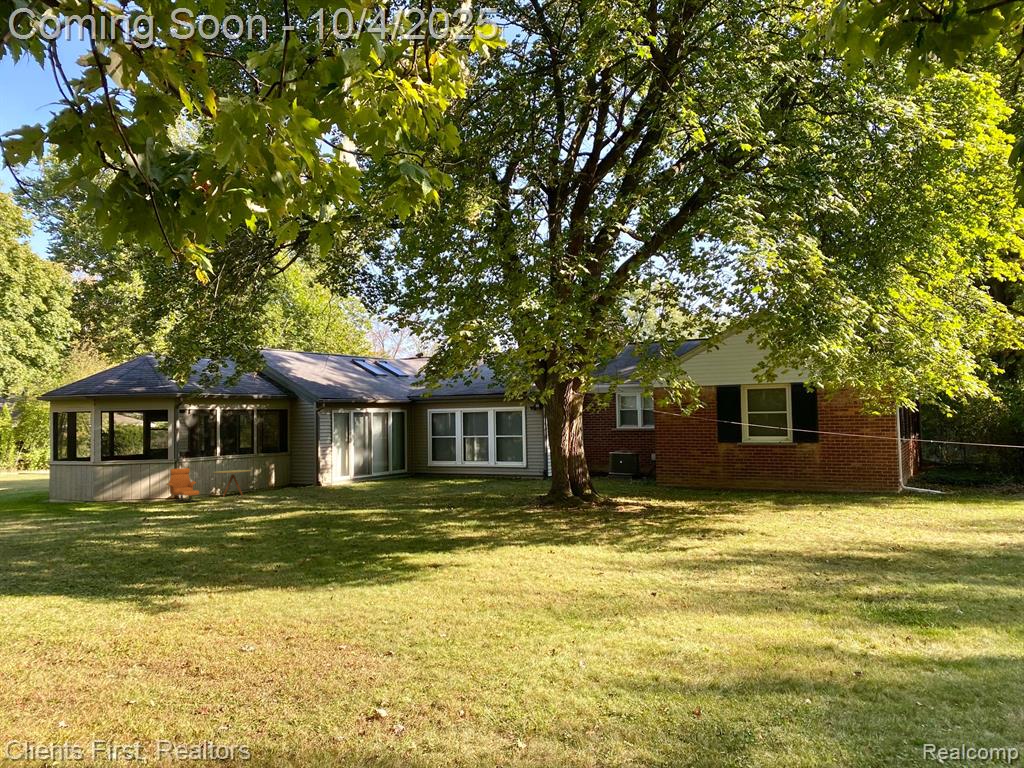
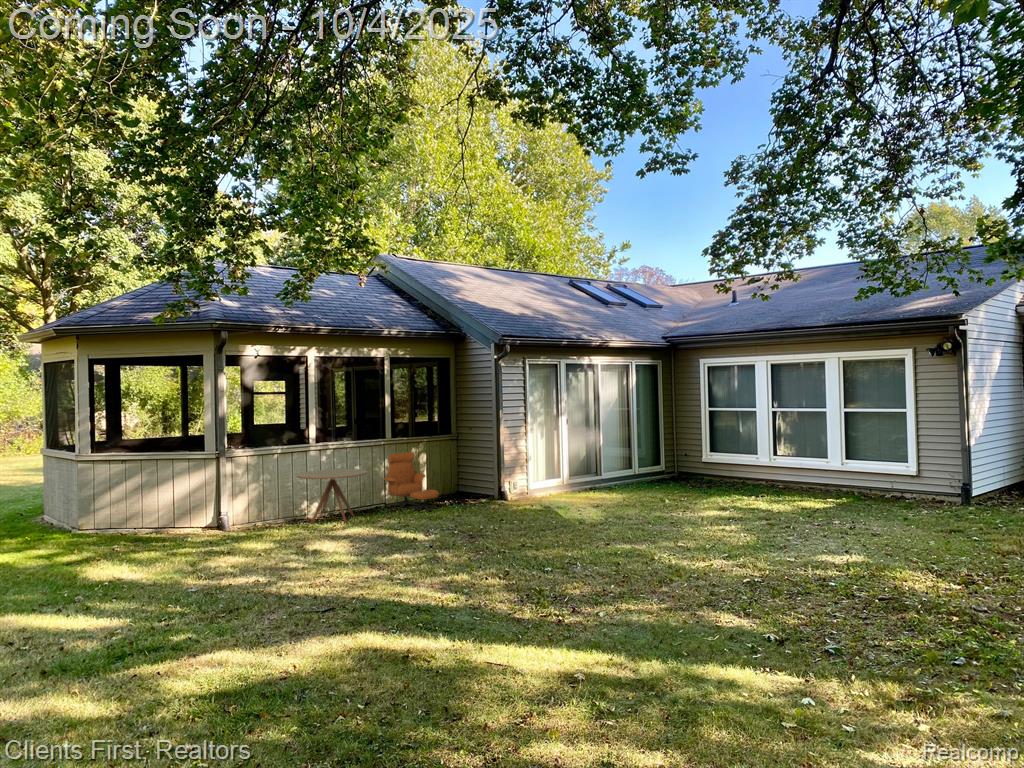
lounge chair: present [167,468,199,503] -> present [384,452,439,511]

